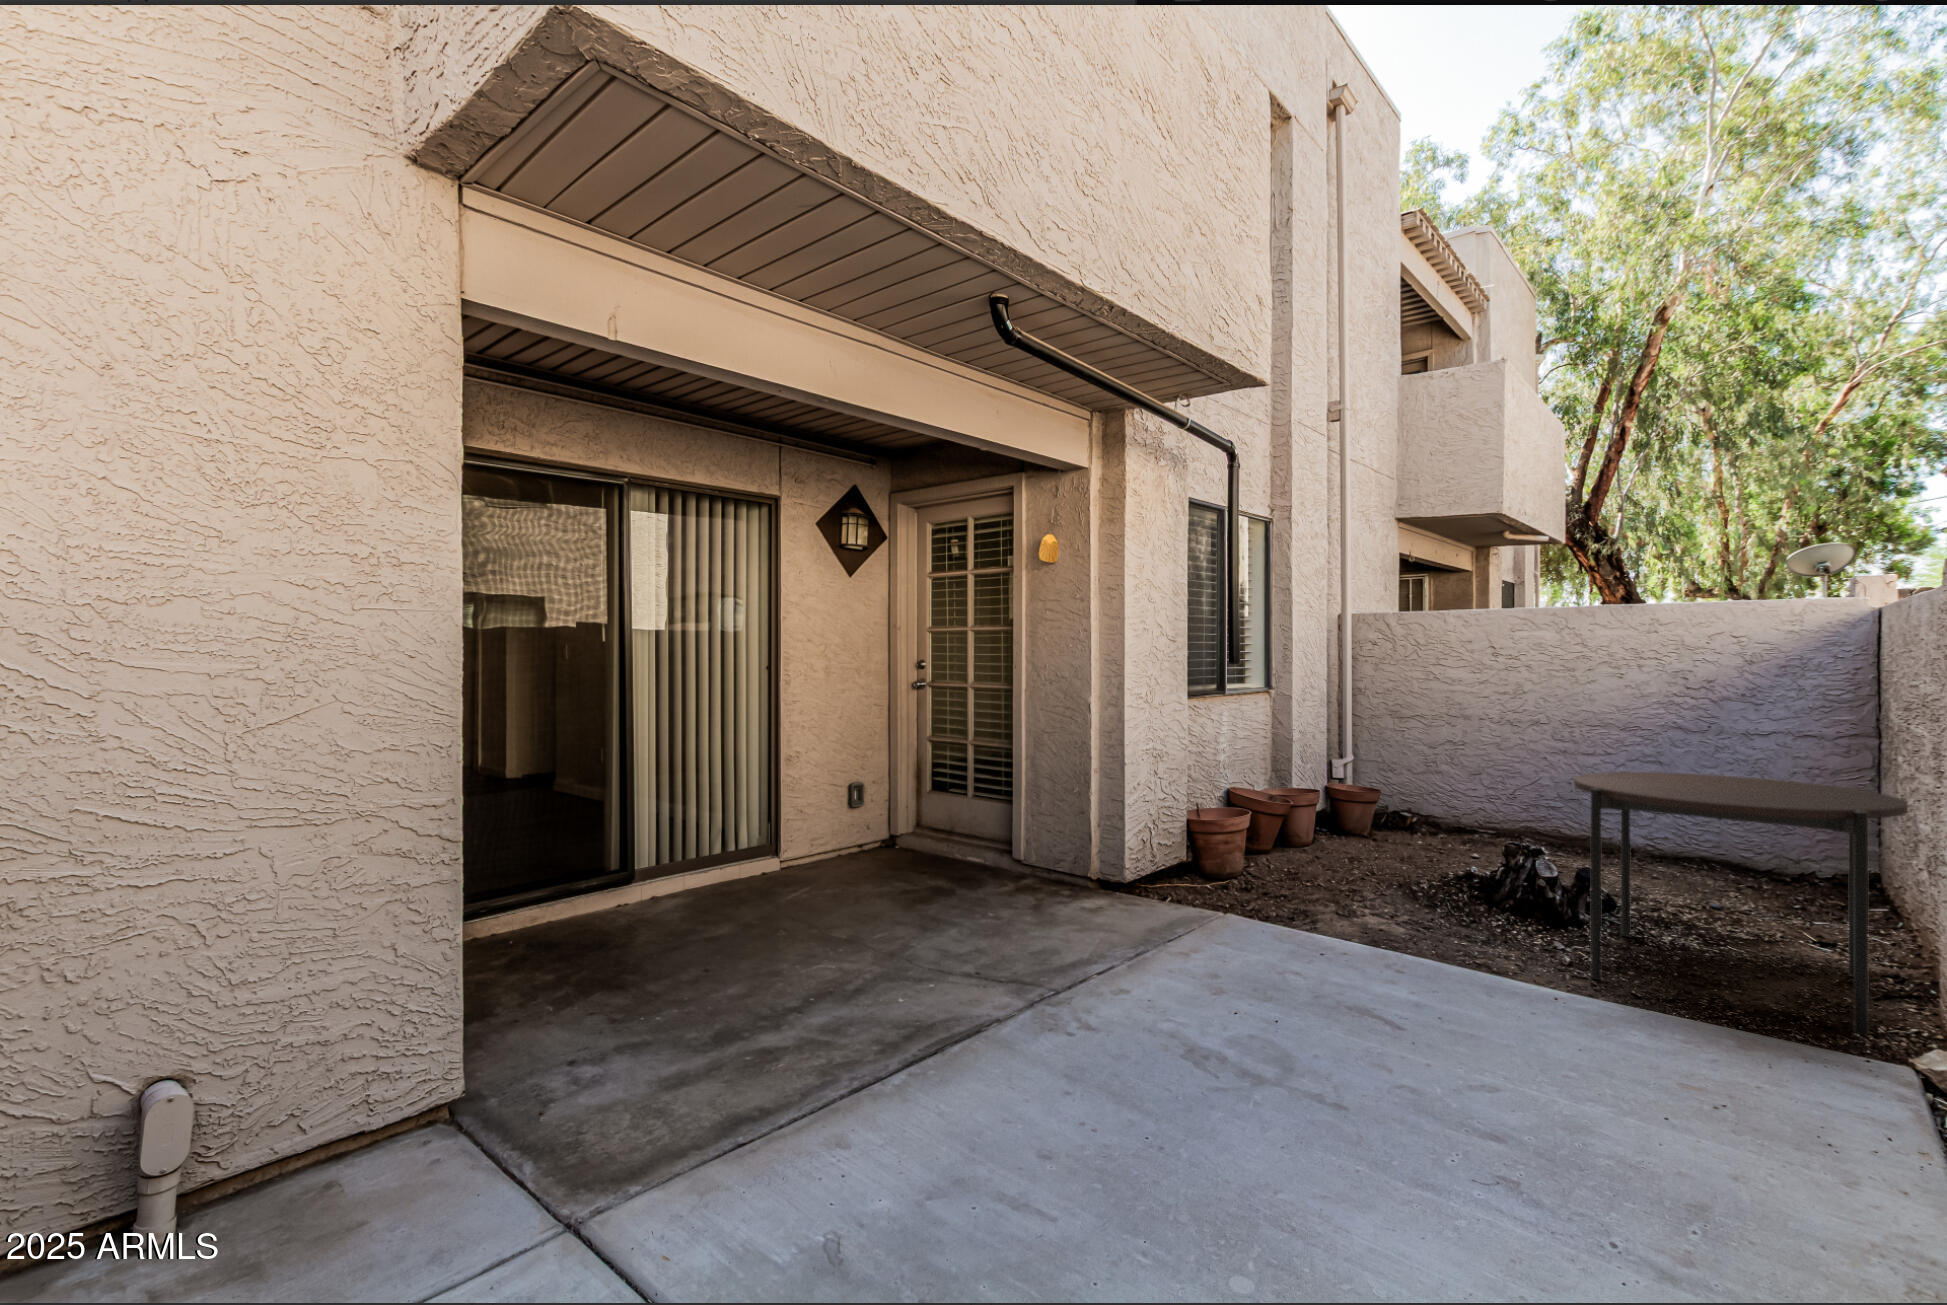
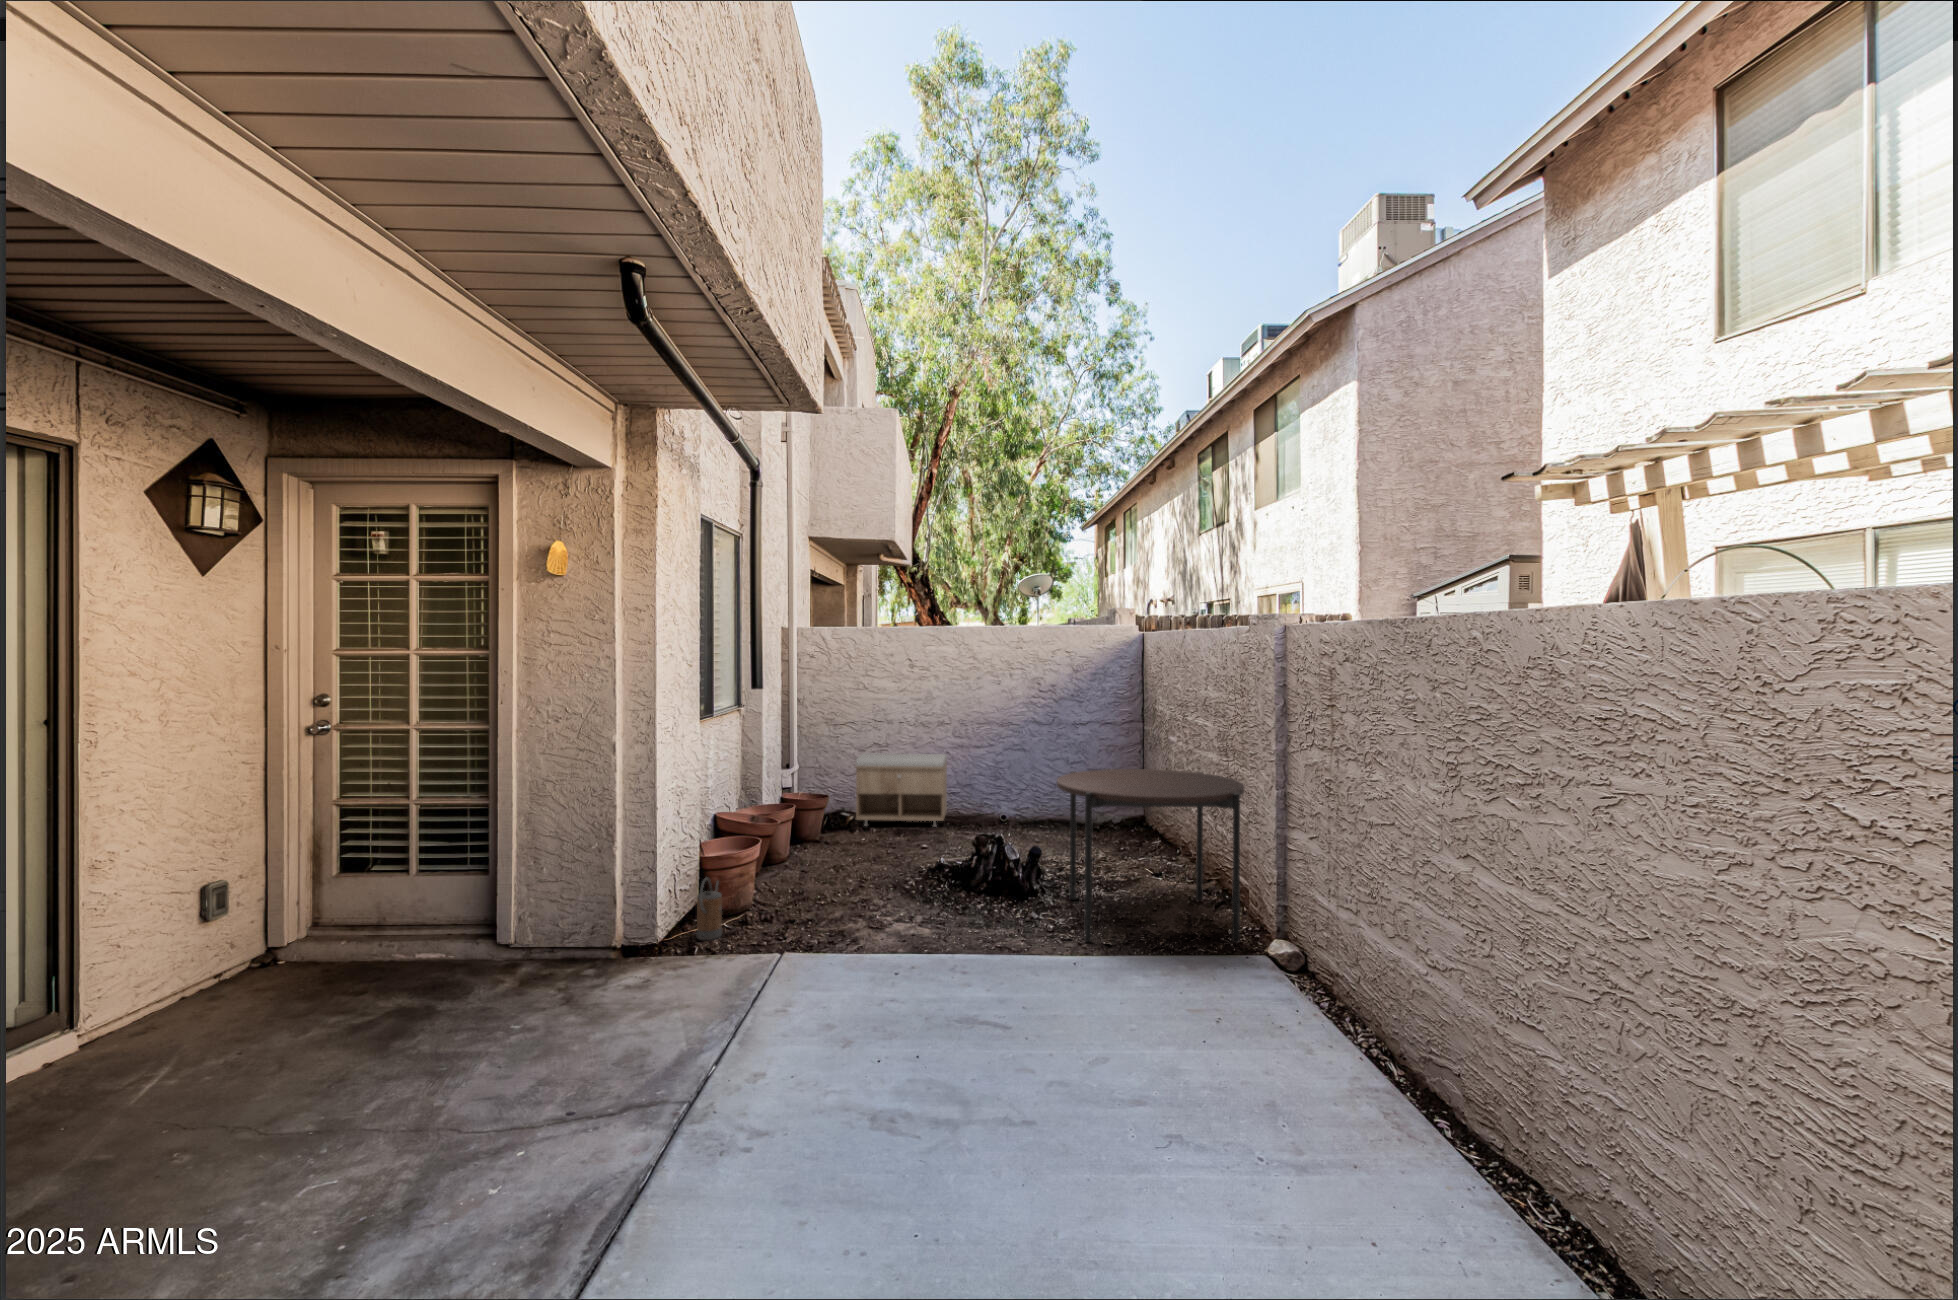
storage bench: none [1410,749,1537,840] -> present [856,753,947,827]
watering can: none [1163,833,1192,892] -> present [697,878,722,940]

